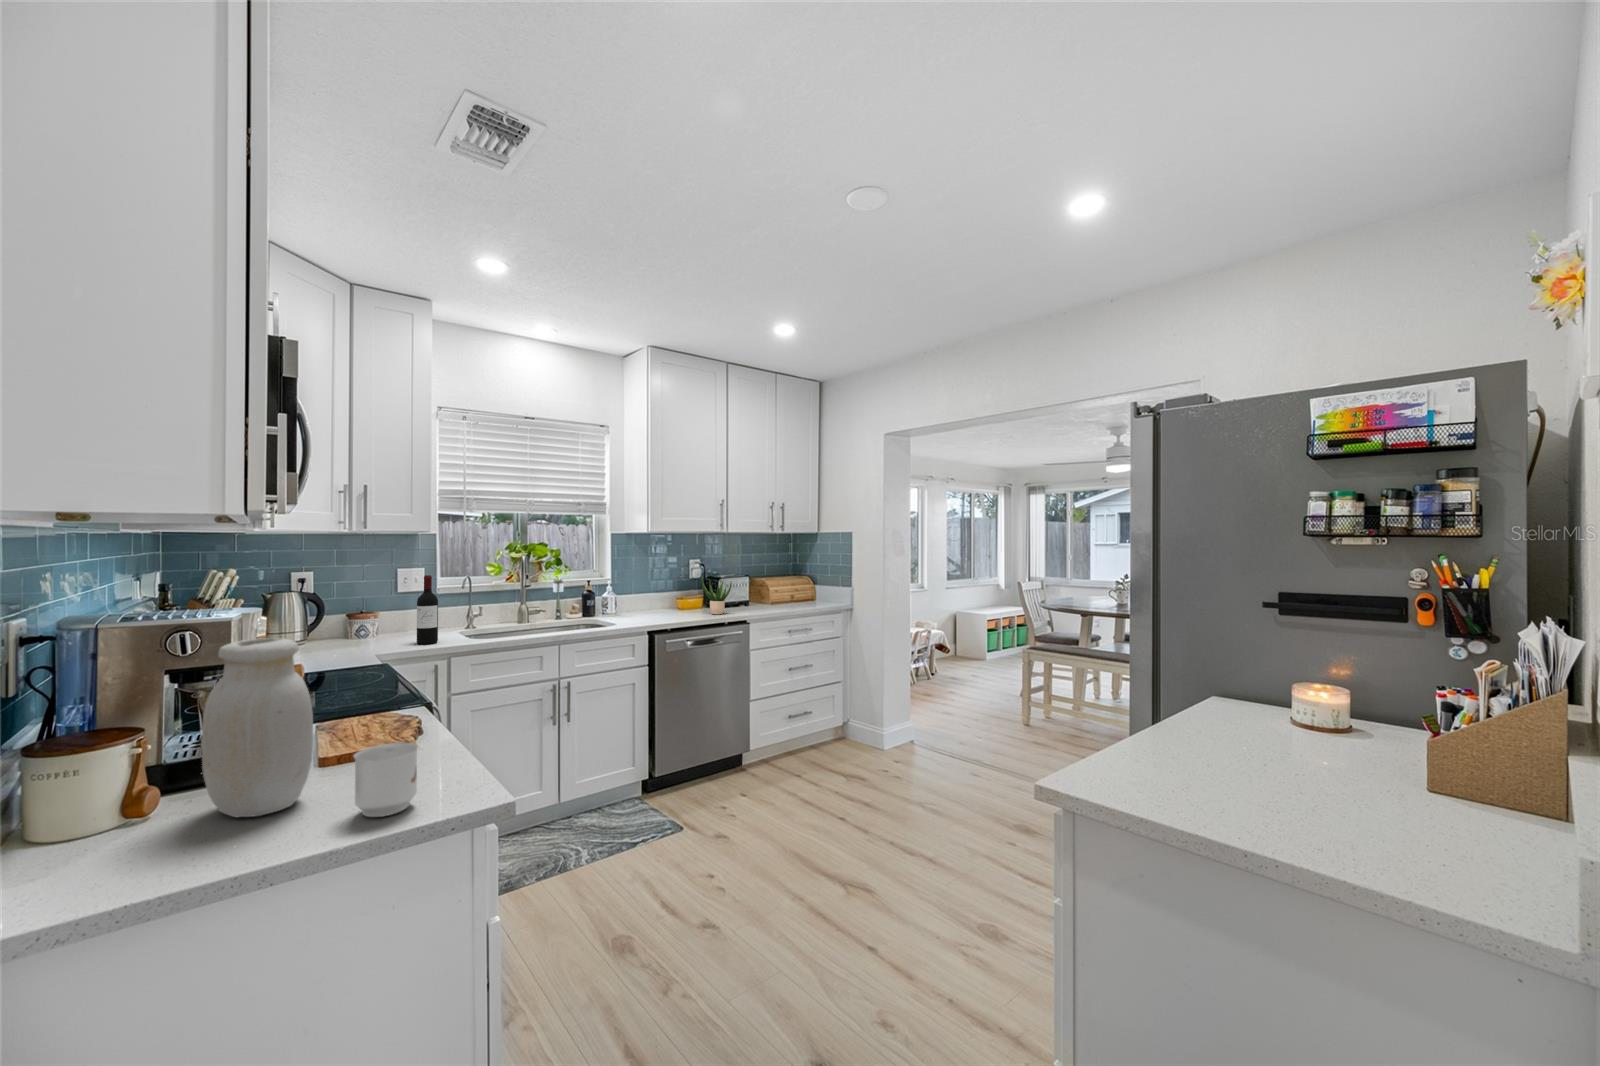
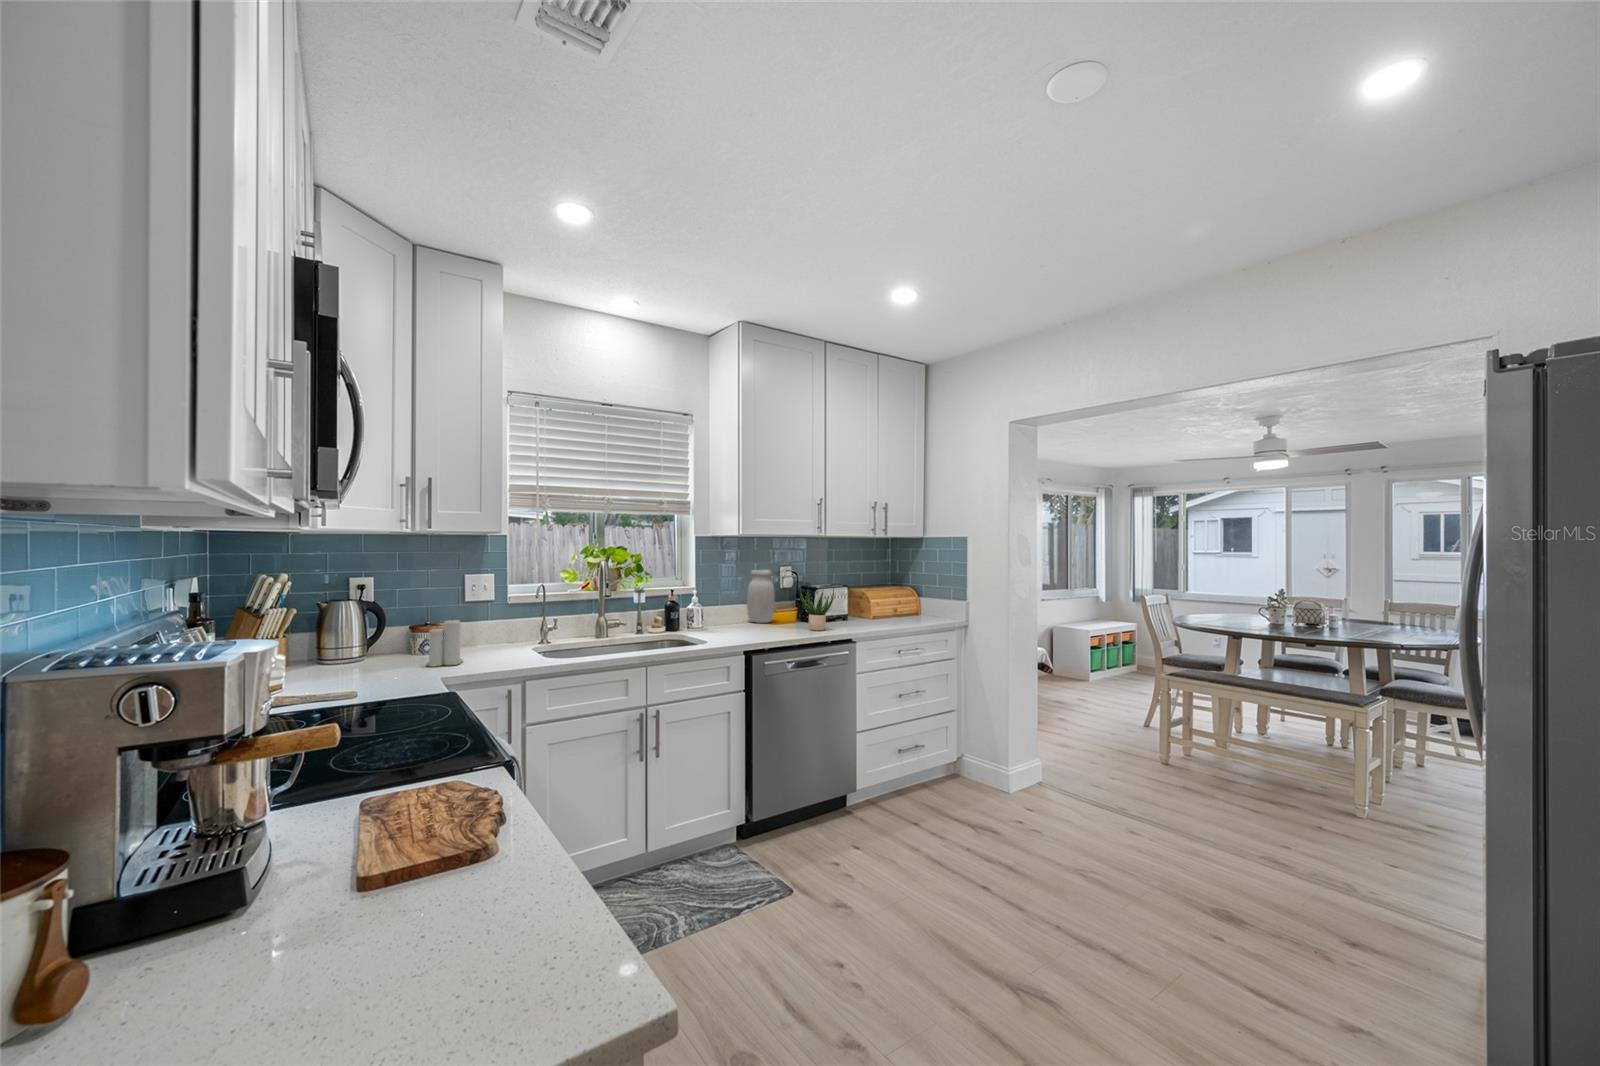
wine bottle: present [417,575,438,644] -> none [488,583,512,664]
candle: none [361,604,395,647] -> present [426,620,463,667]
jar: present [202,638,313,817] -> present [747,570,775,623]
mug: present [354,743,418,817] -> none [438,860,536,997]

